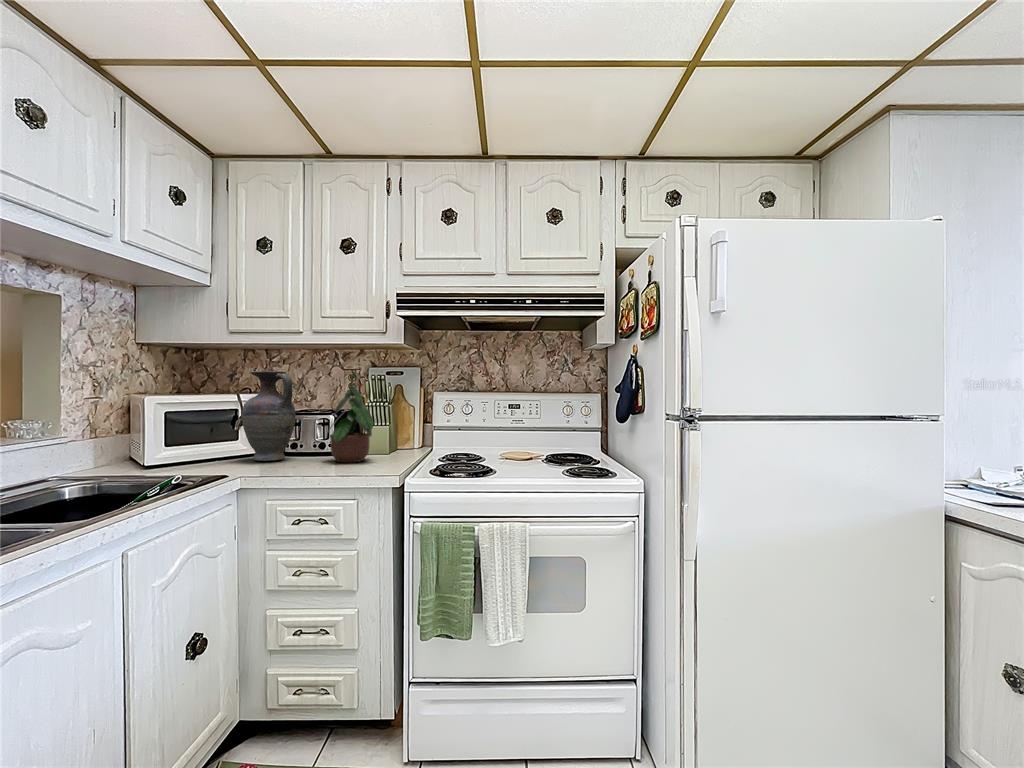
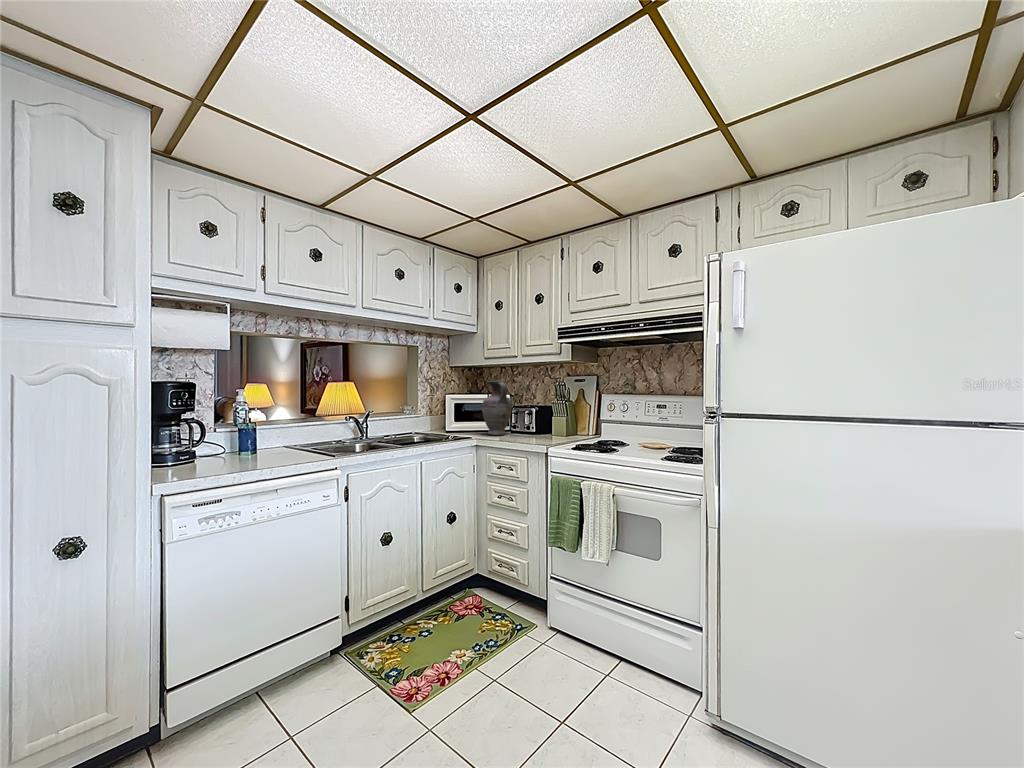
potted plant: present [327,372,374,462] -> none [519,380,553,439]

